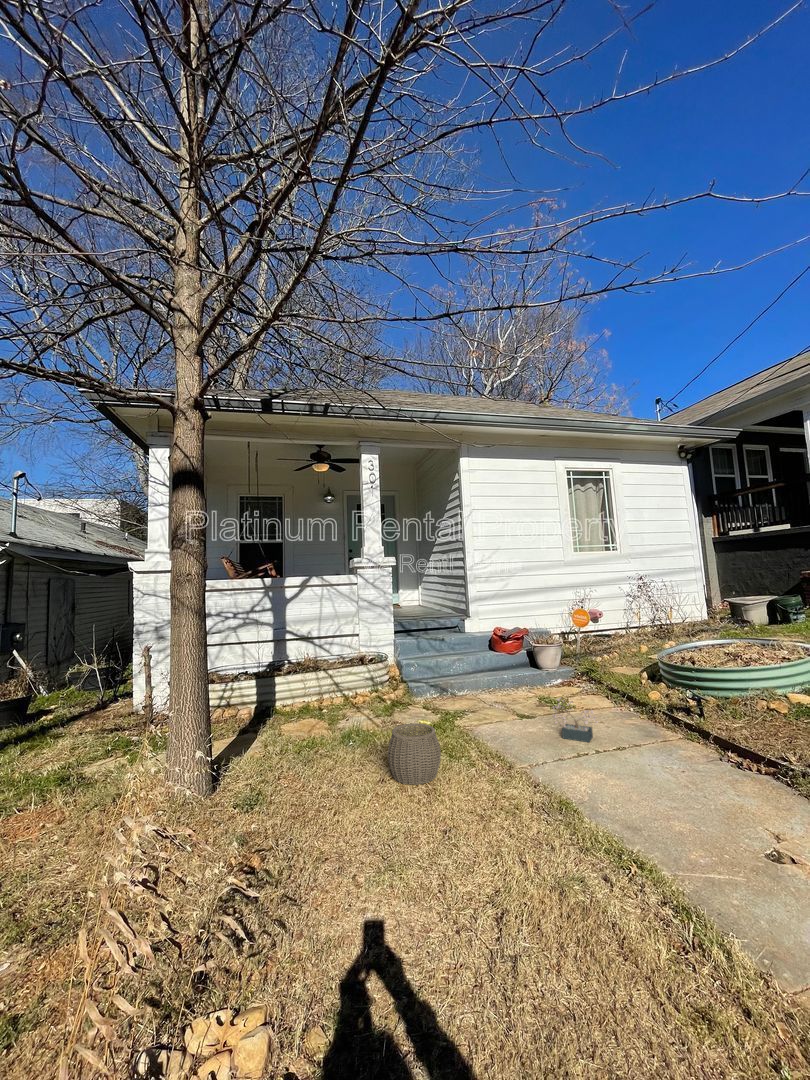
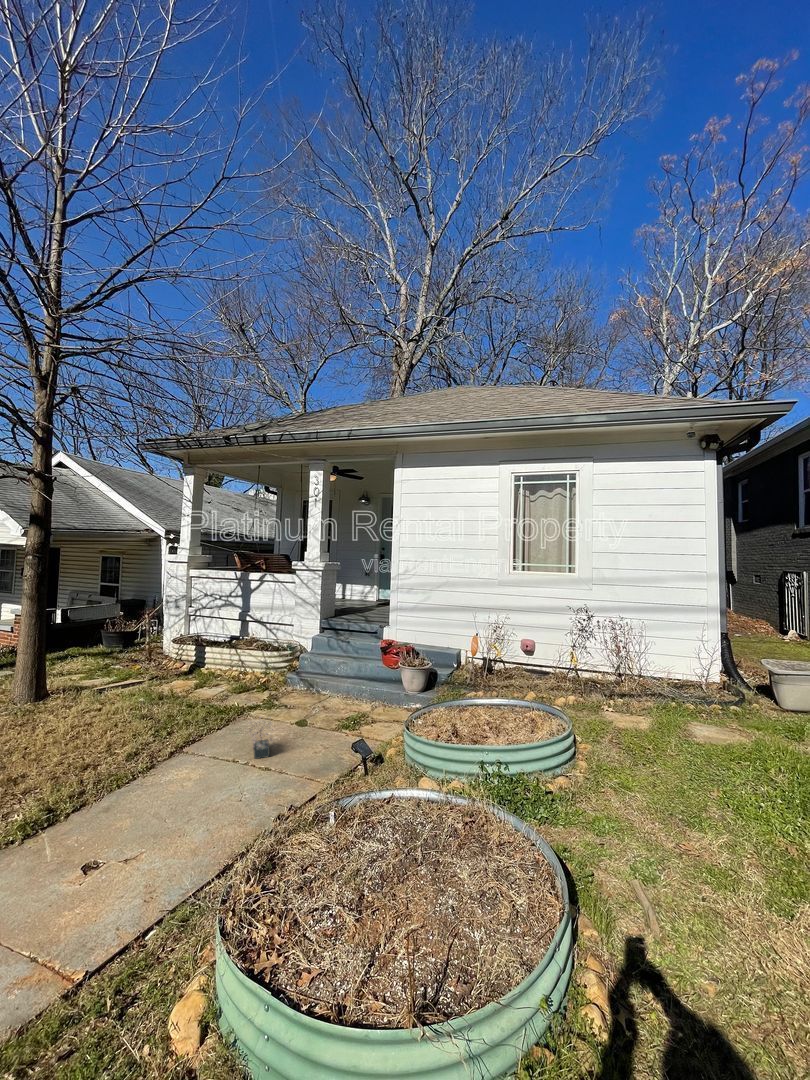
woven basket: present [388,723,441,785] -> none [107,701,148,741]

